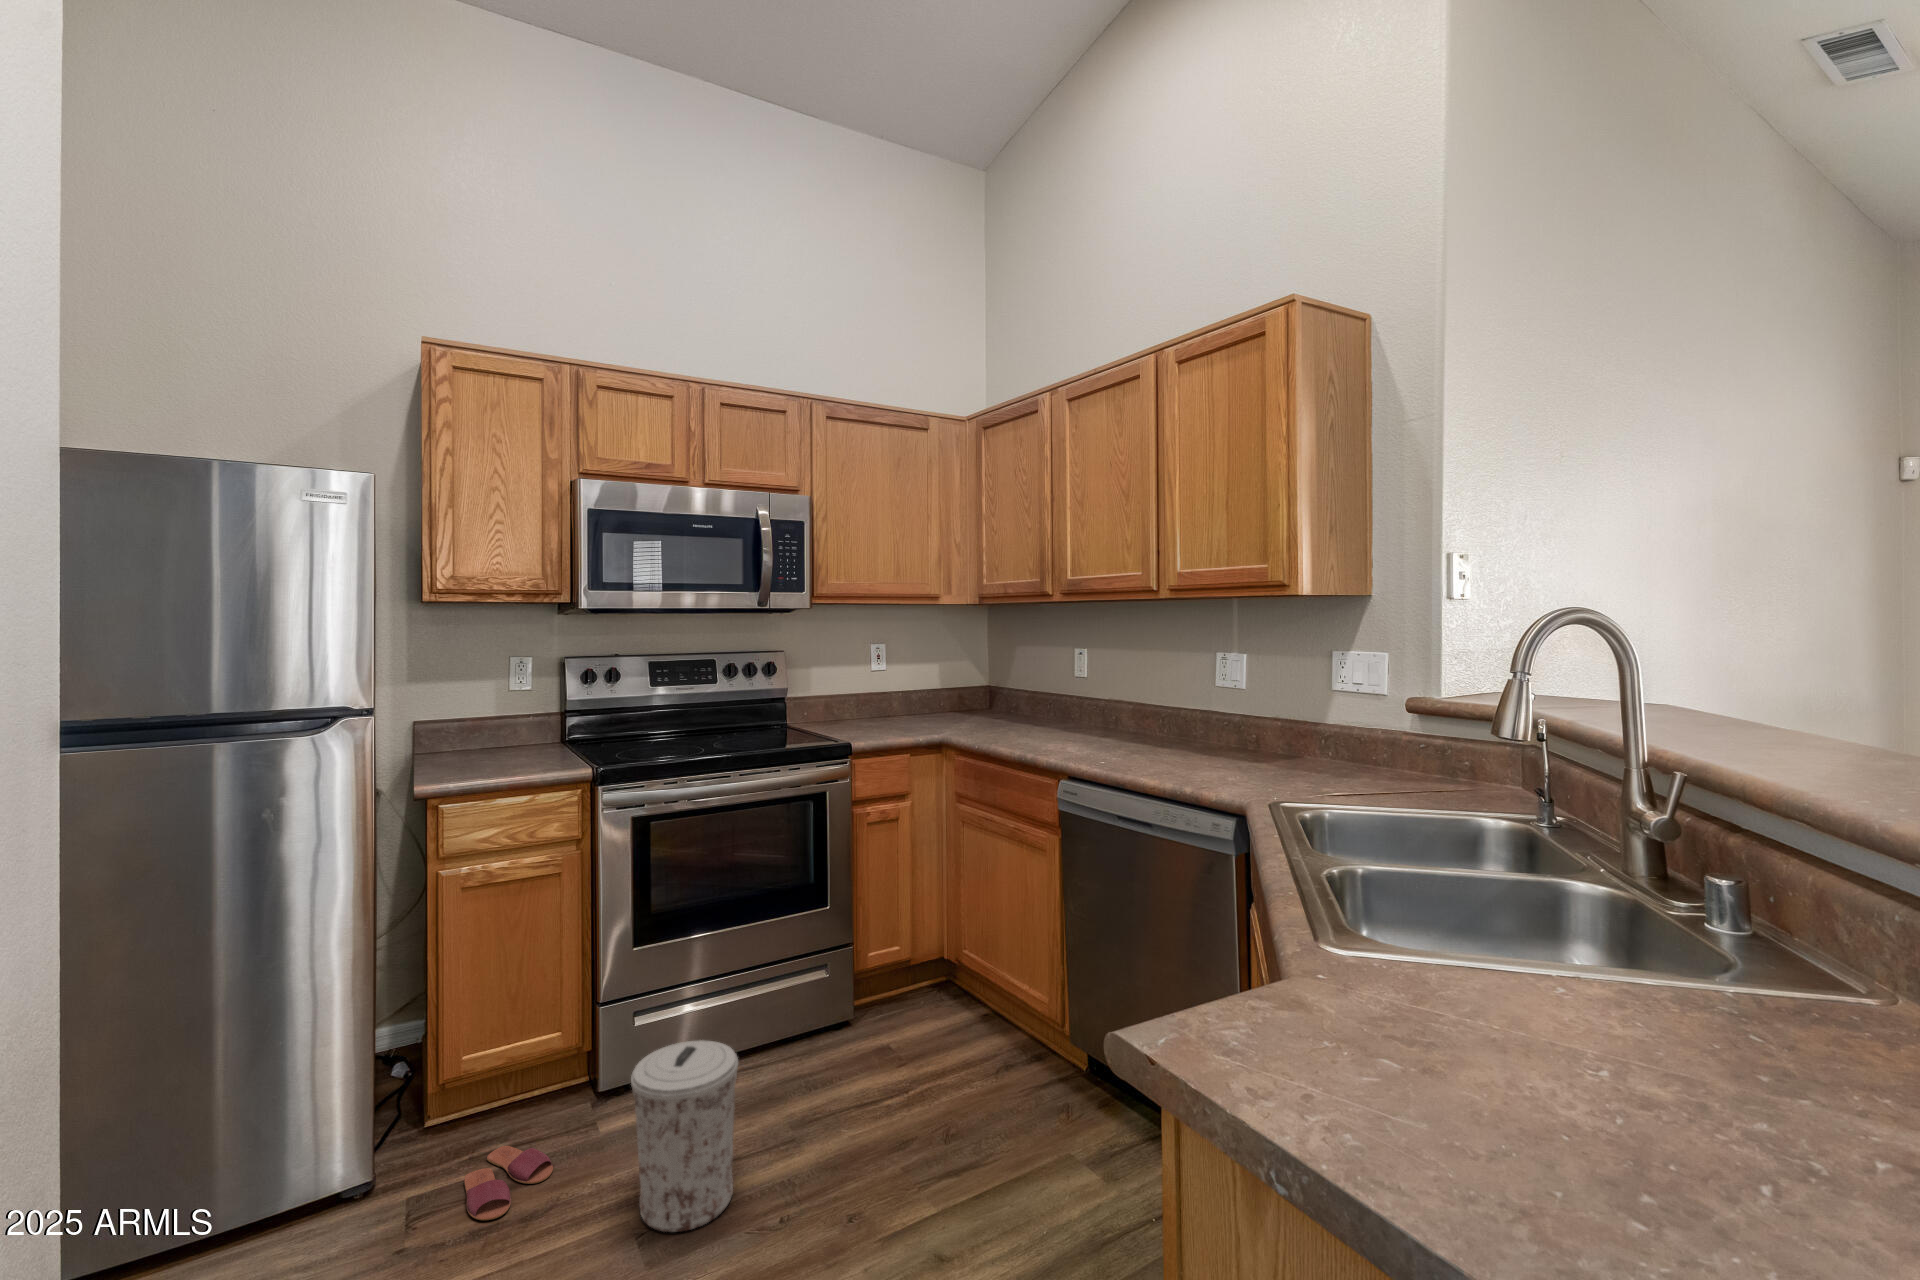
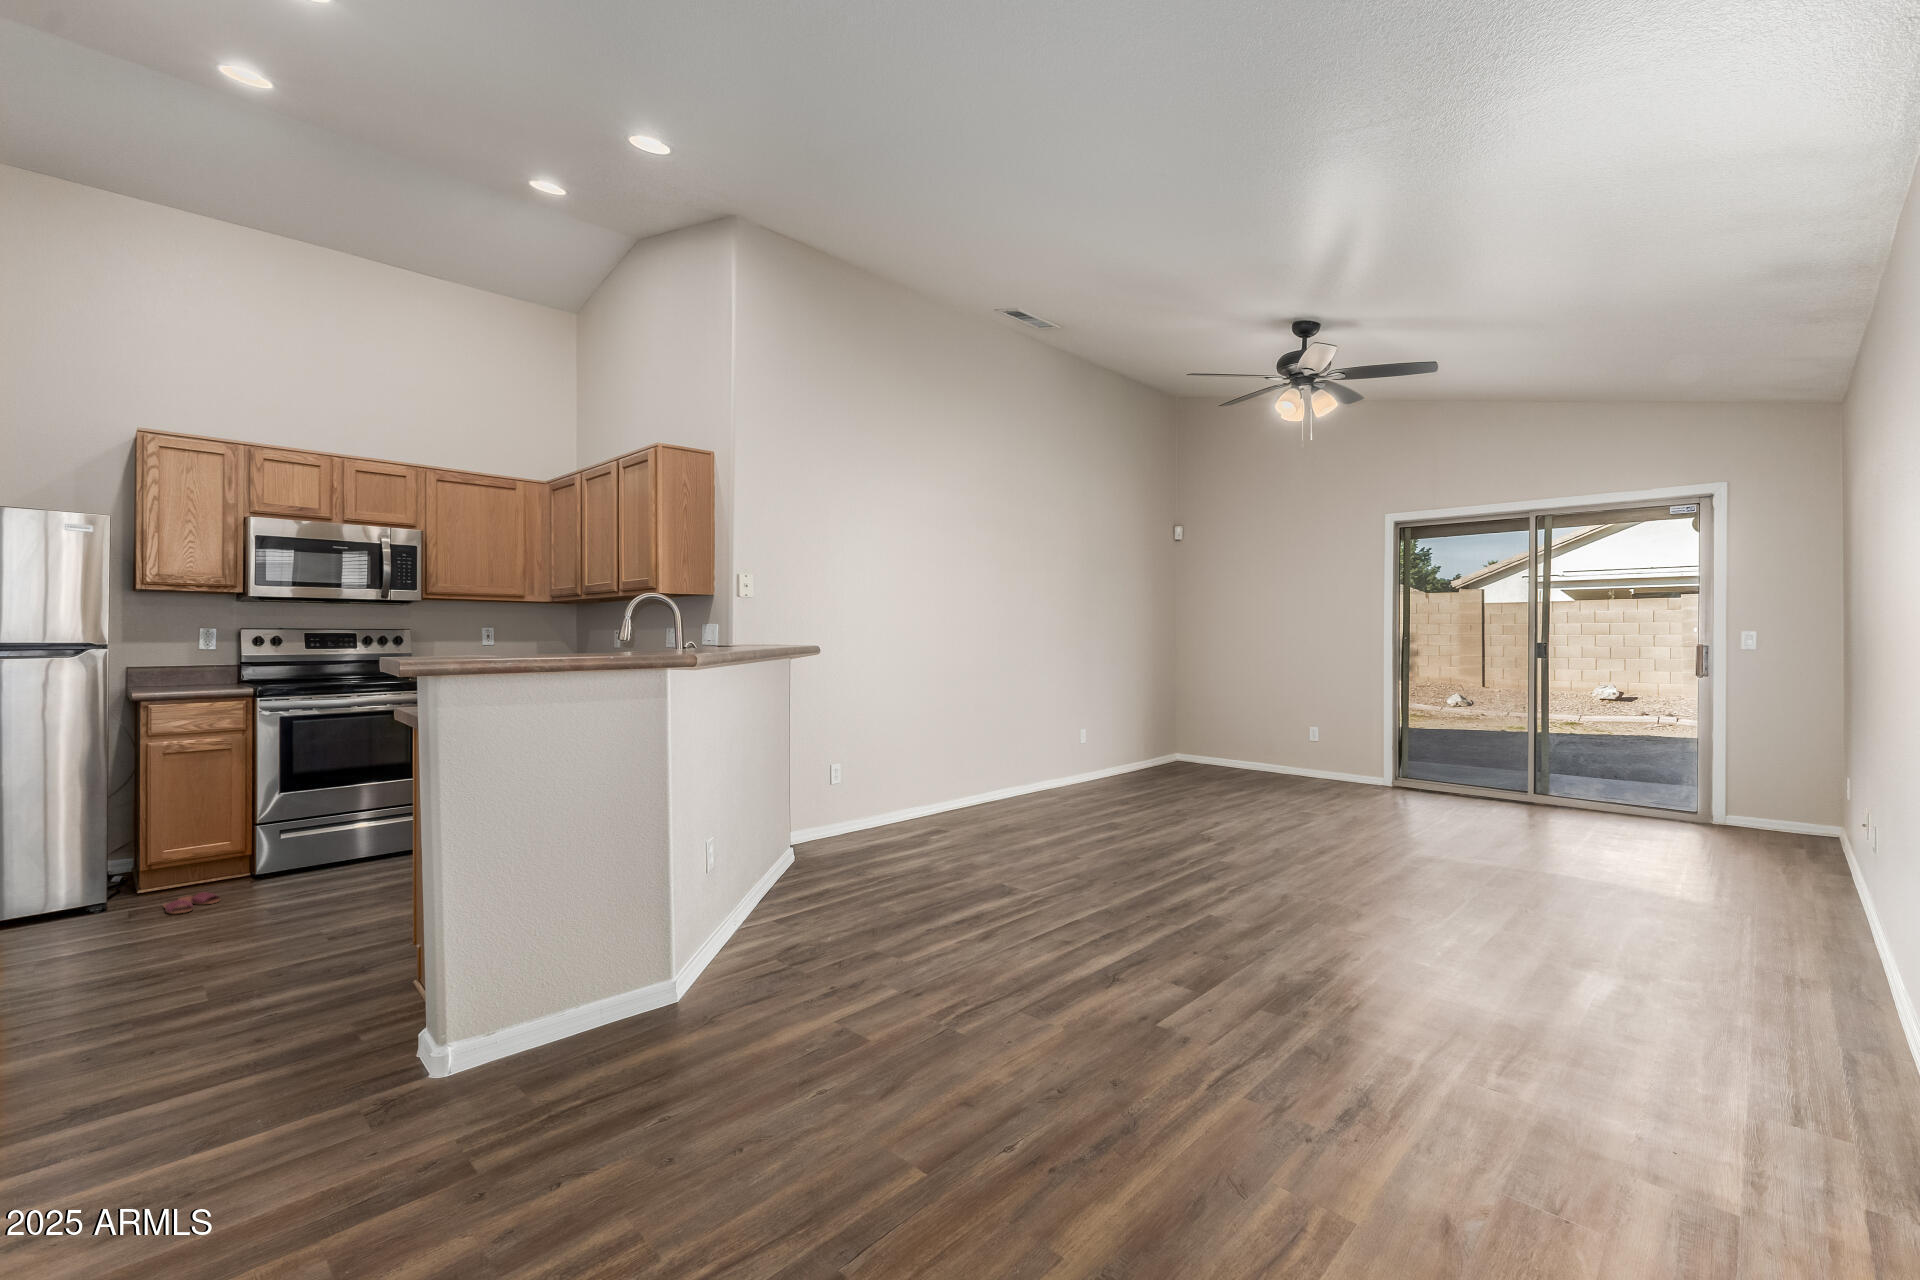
trash can: present [631,1040,738,1232] -> none [268,823,334,909]

